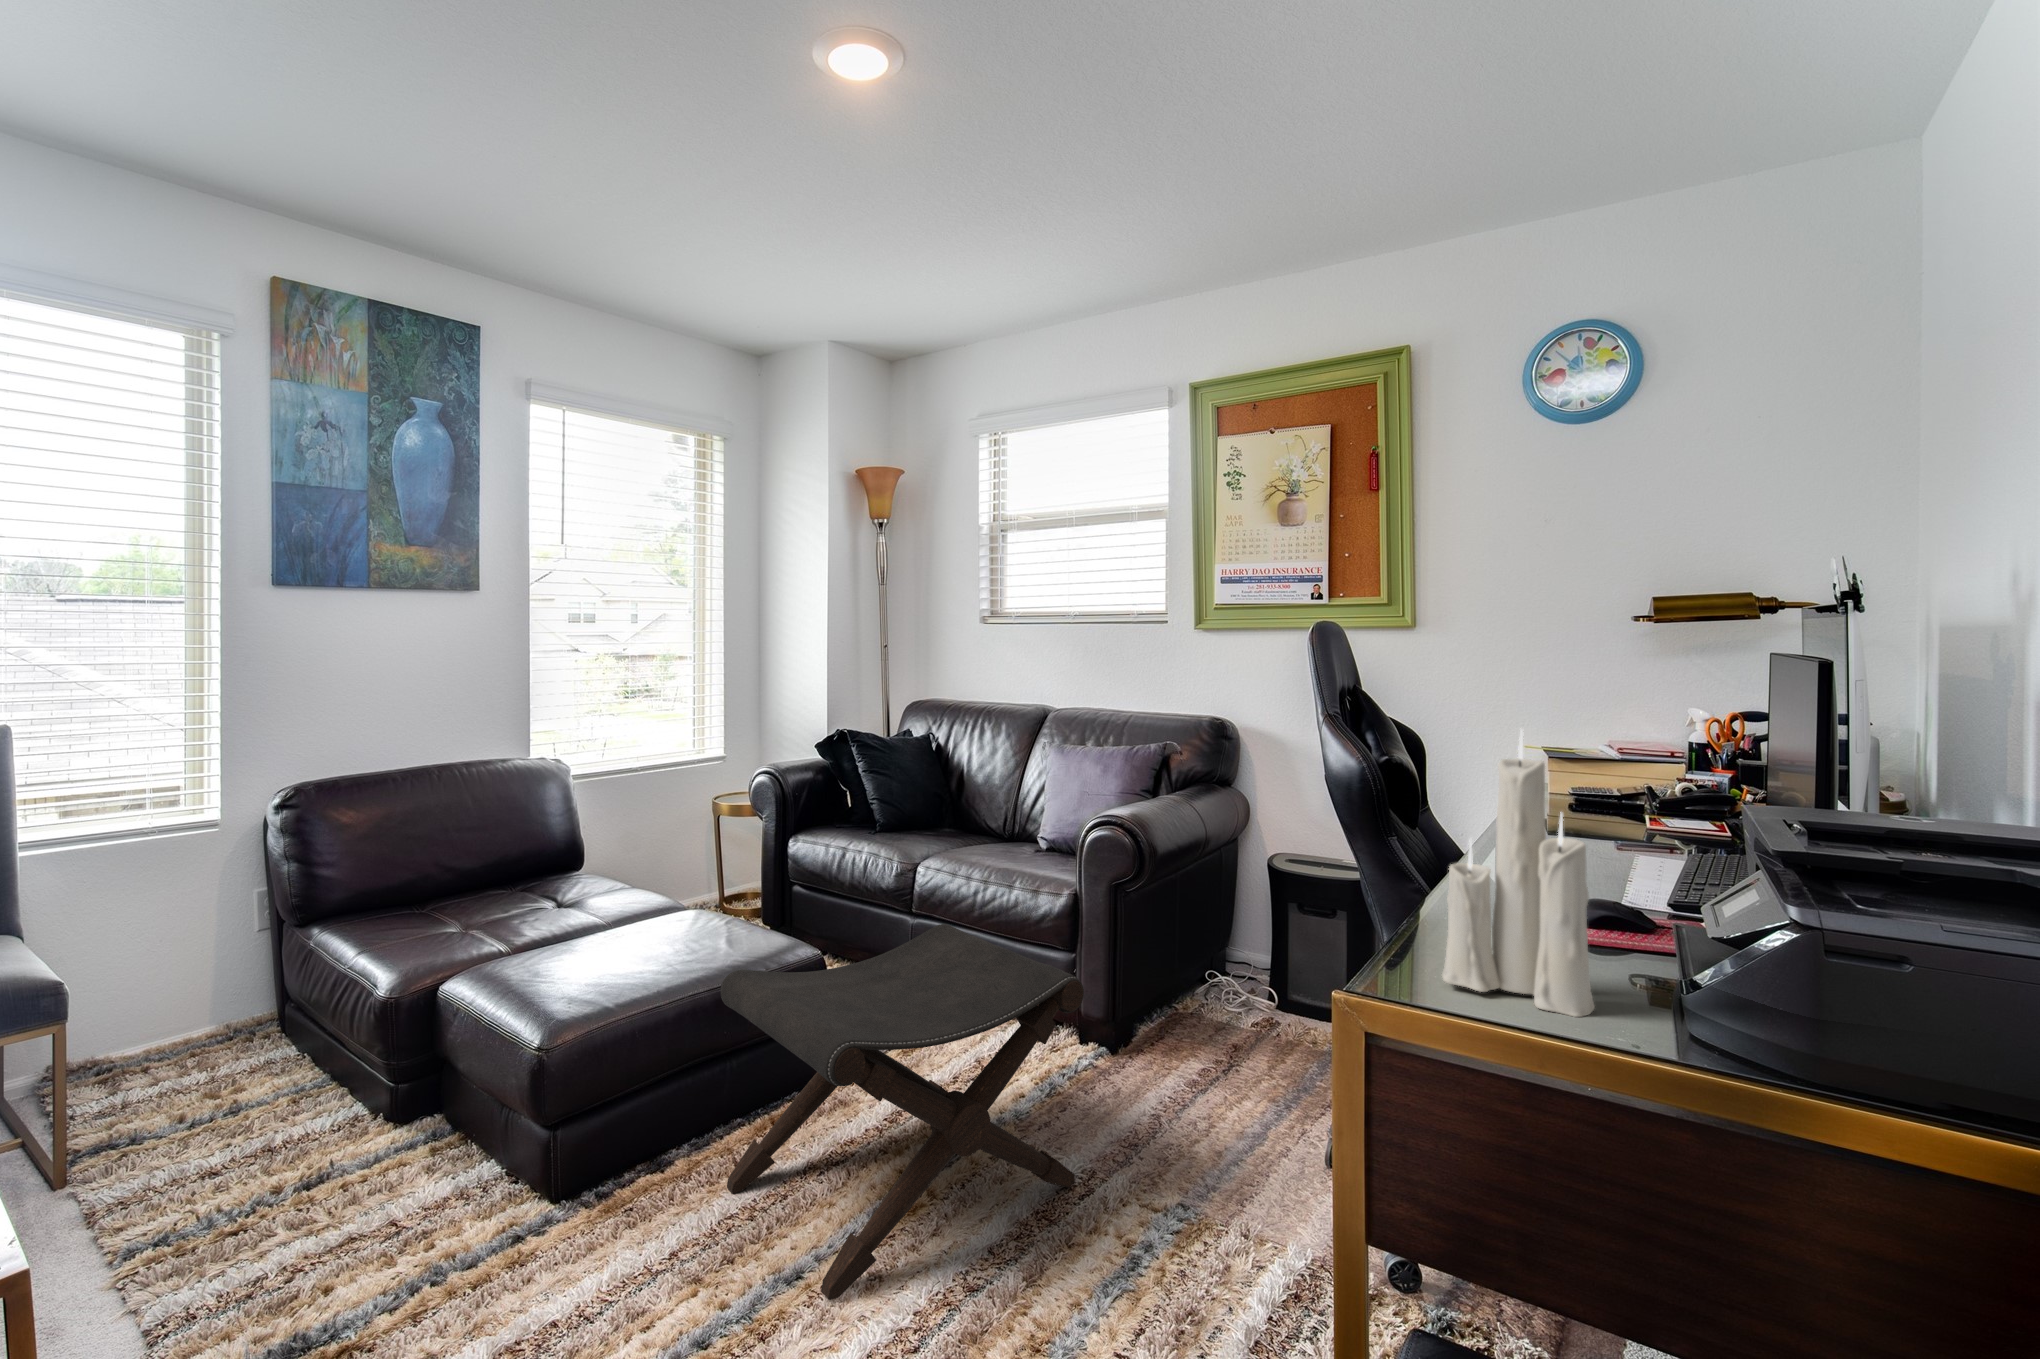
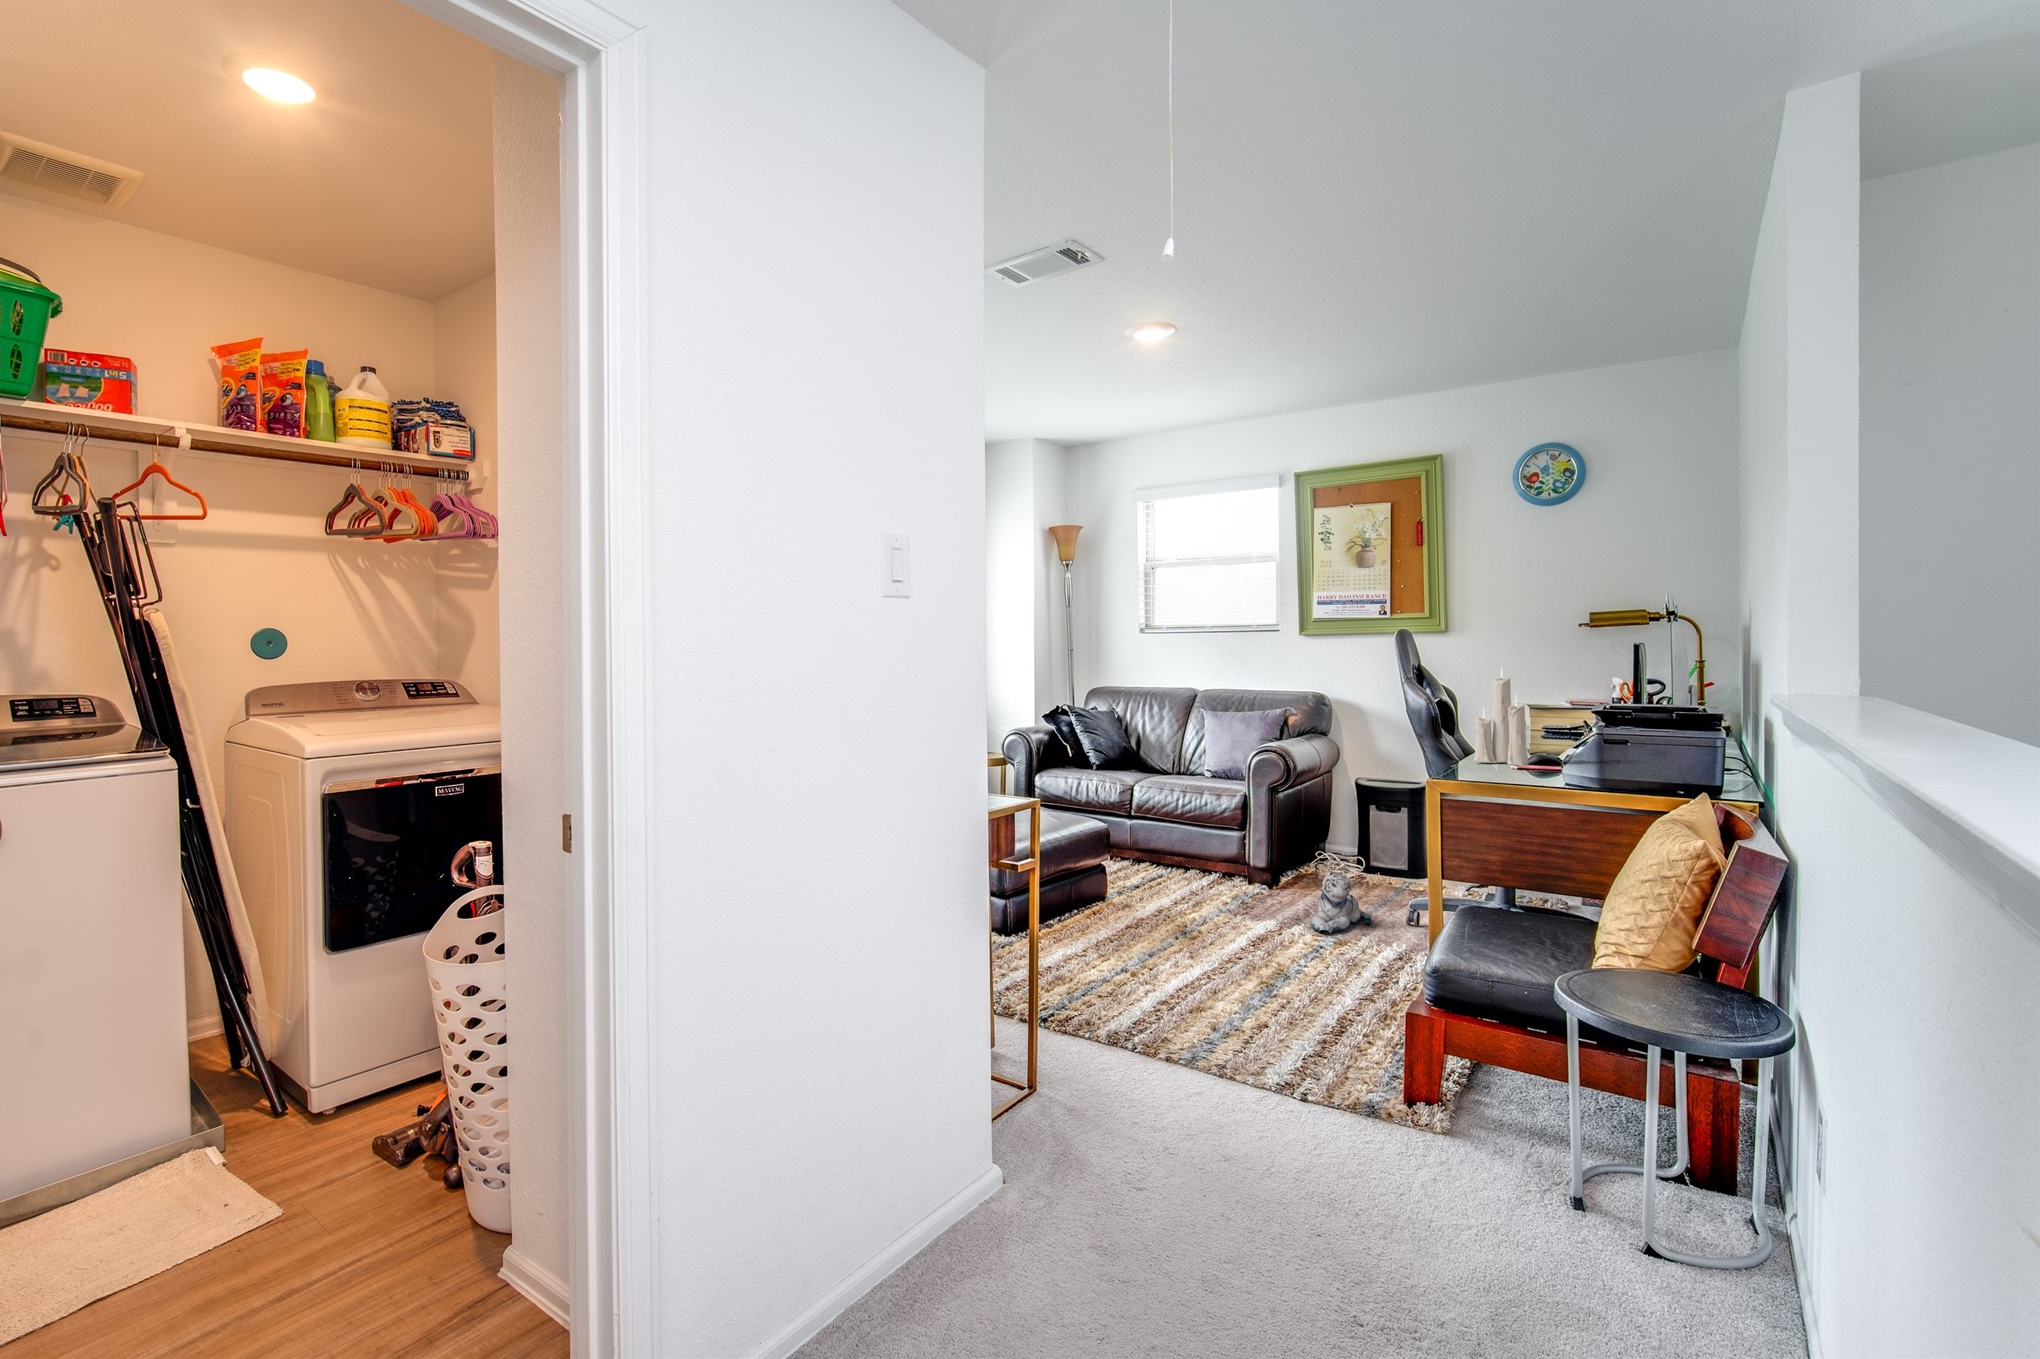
footstool: present [721,924,1084,1300] -> none [1088,802,1281,958]
plush toy: none [1143,1070,1258,1202] -> present [1311,872,1372,933]

